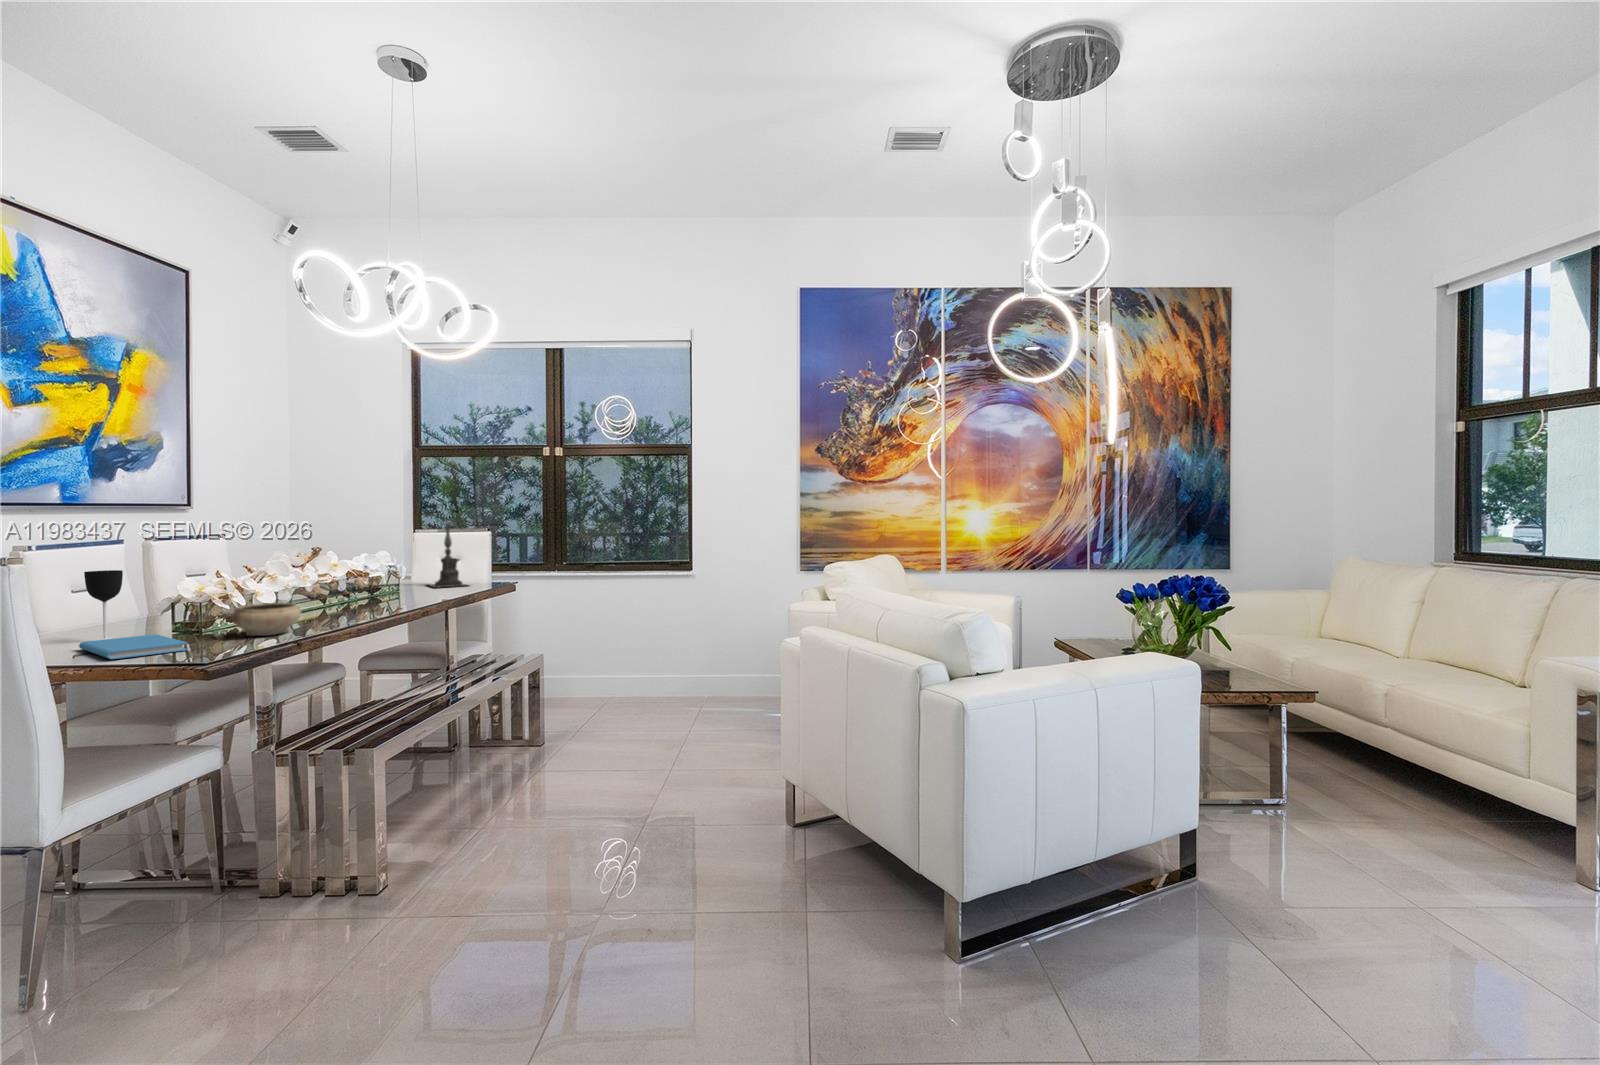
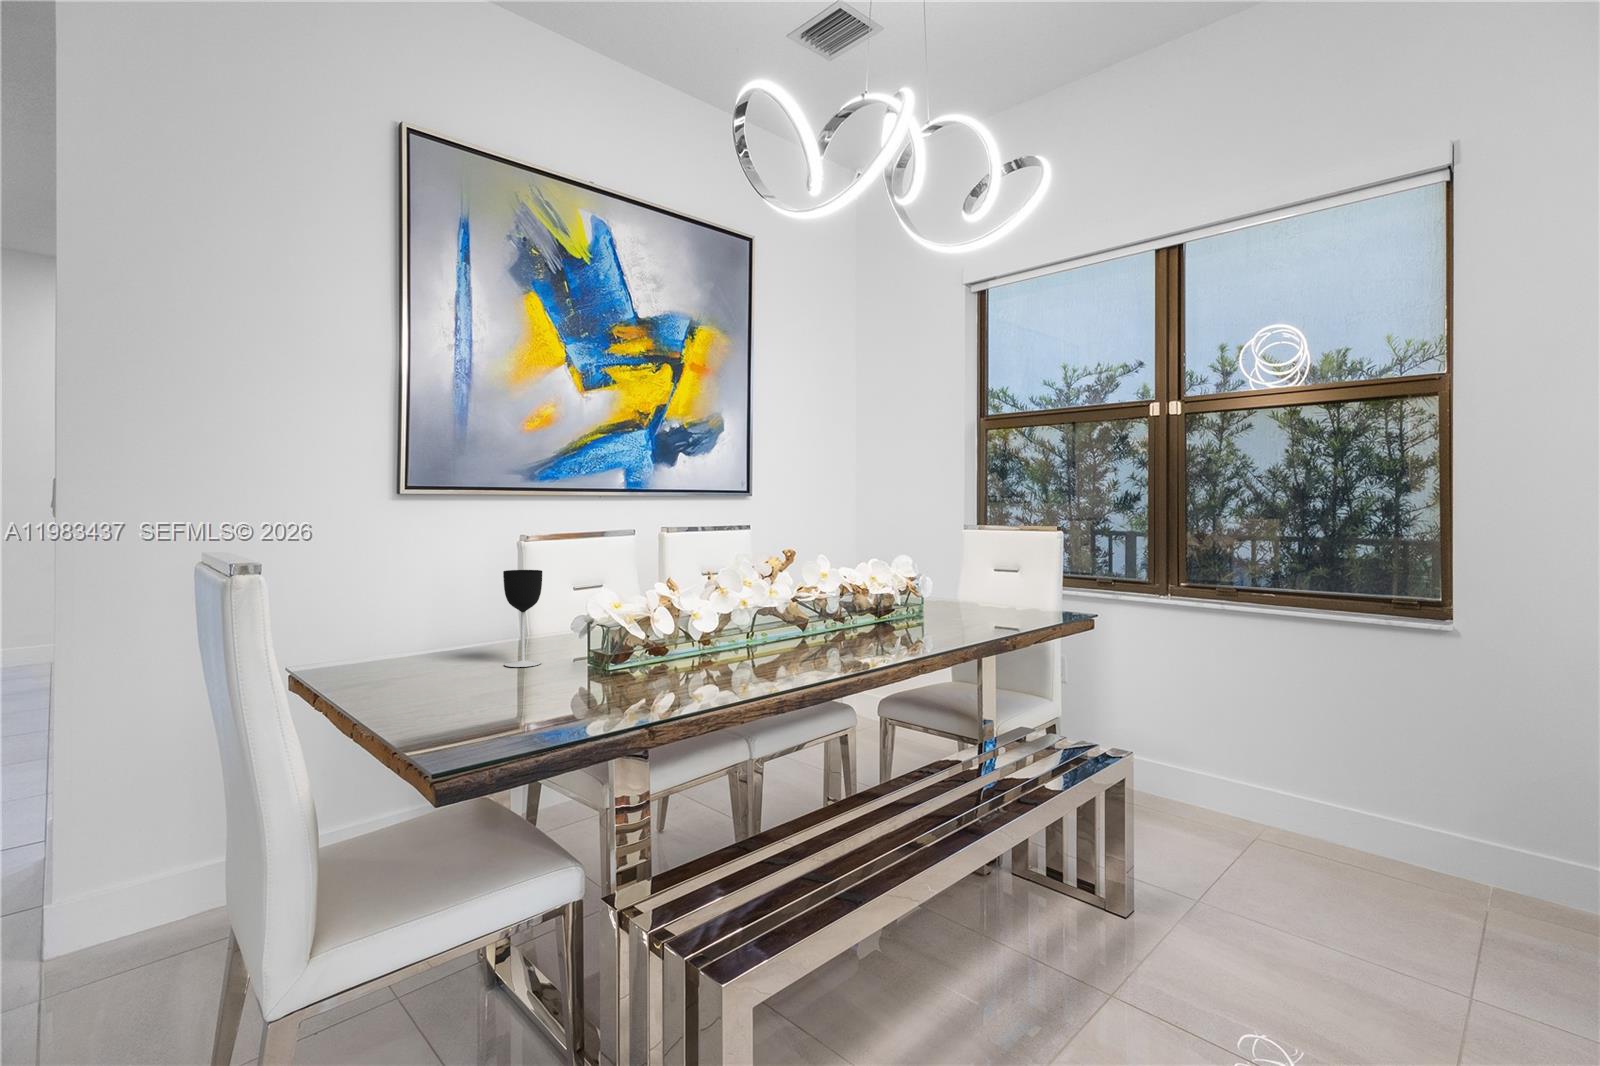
candle holder: present [430,521,466,588] -> none [962,502,1024,615]
ceramic bowl: present [232,603,301,636] -> none [630,633,721,688]
book: present [79,634,188,659] -> none [445,665,557,707]

